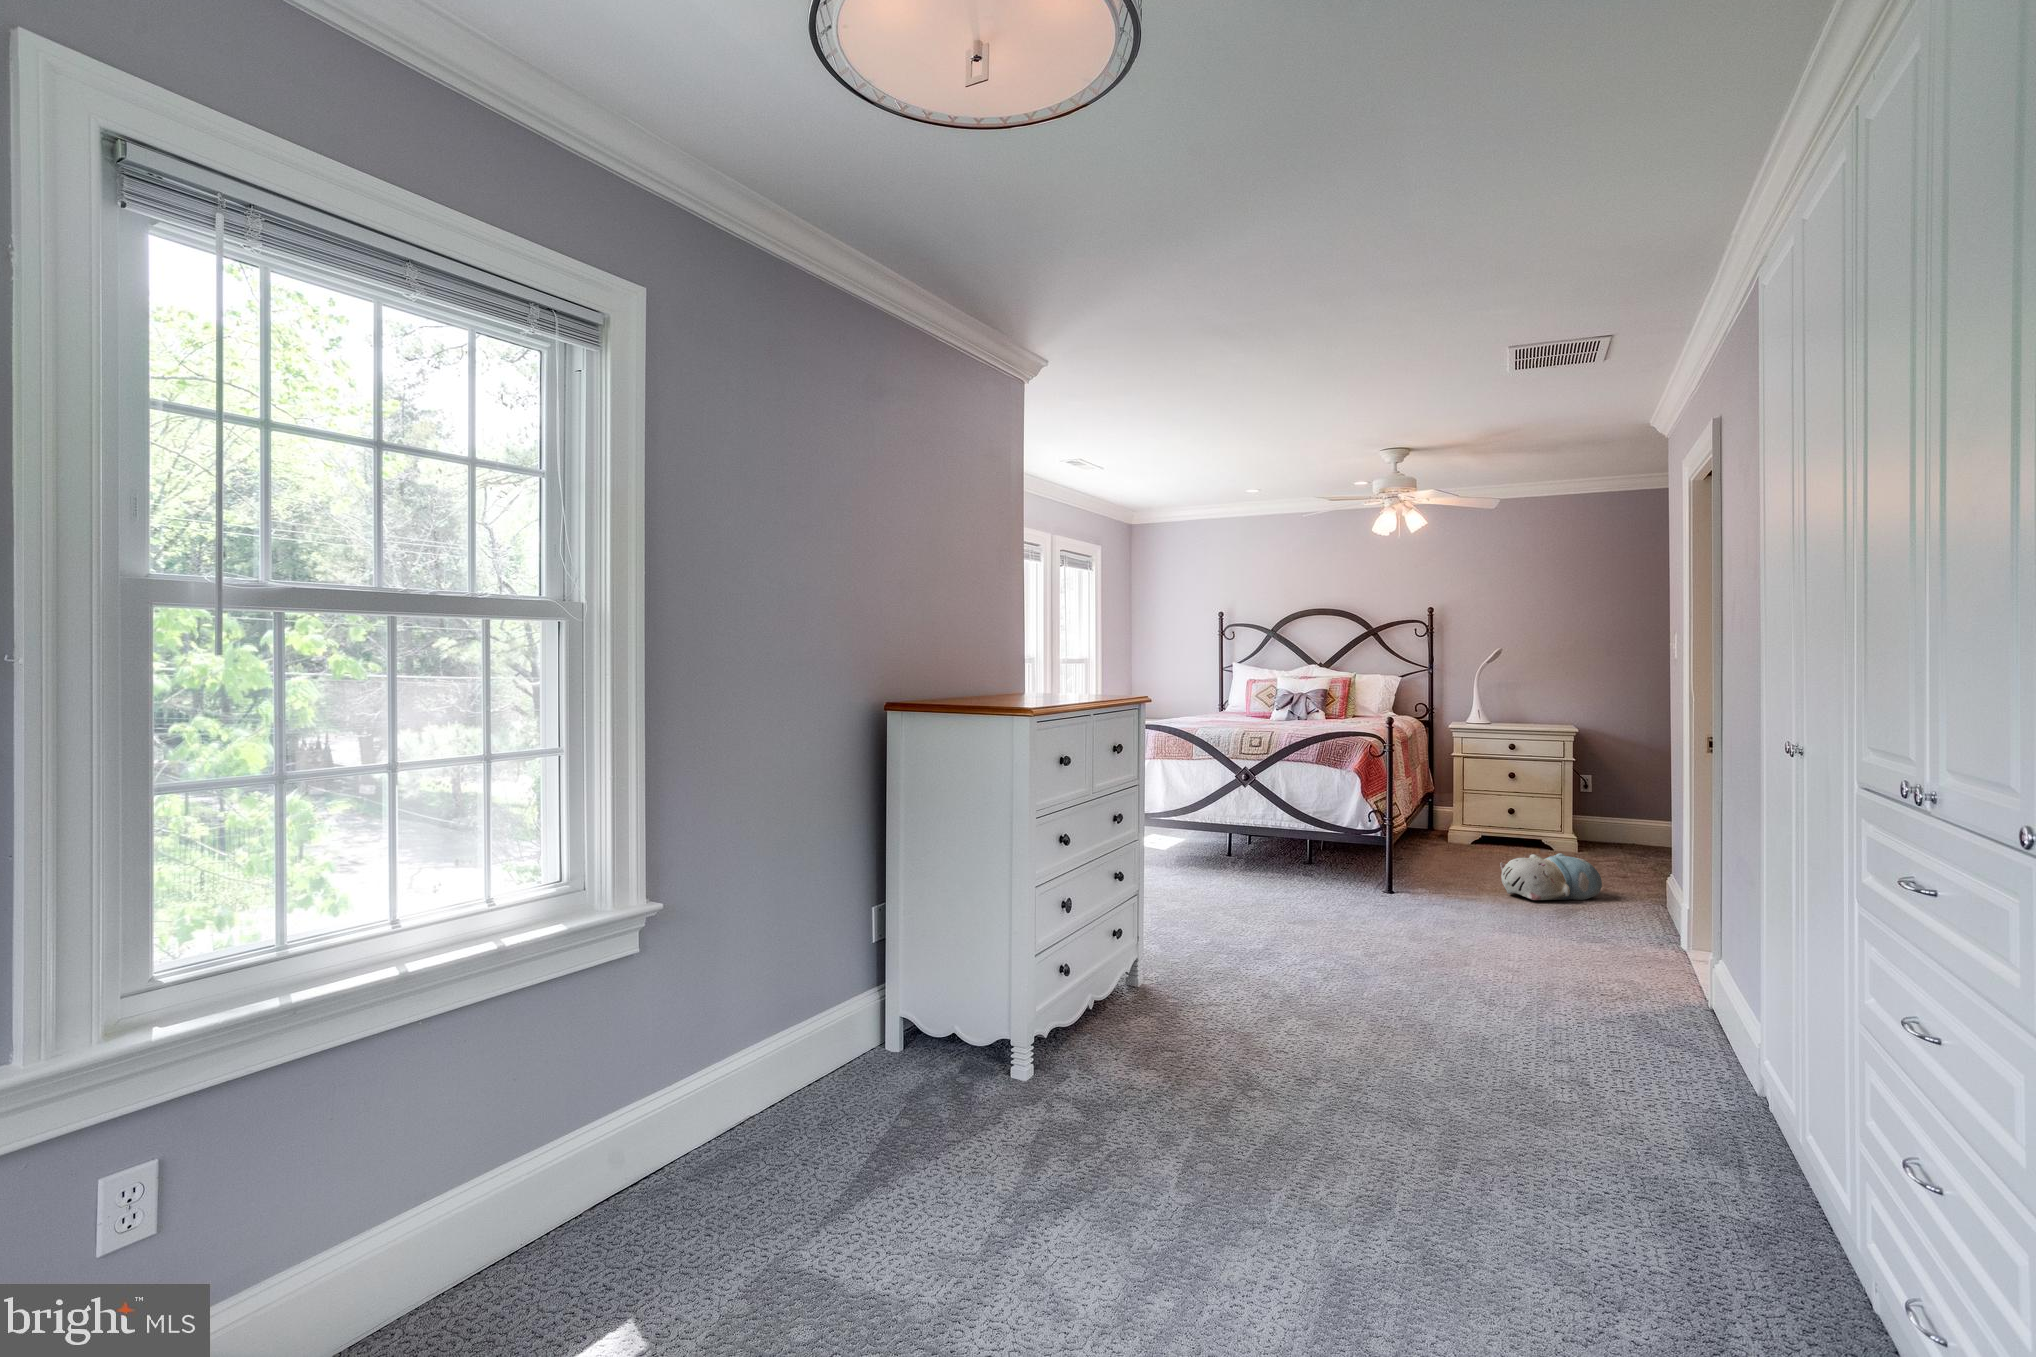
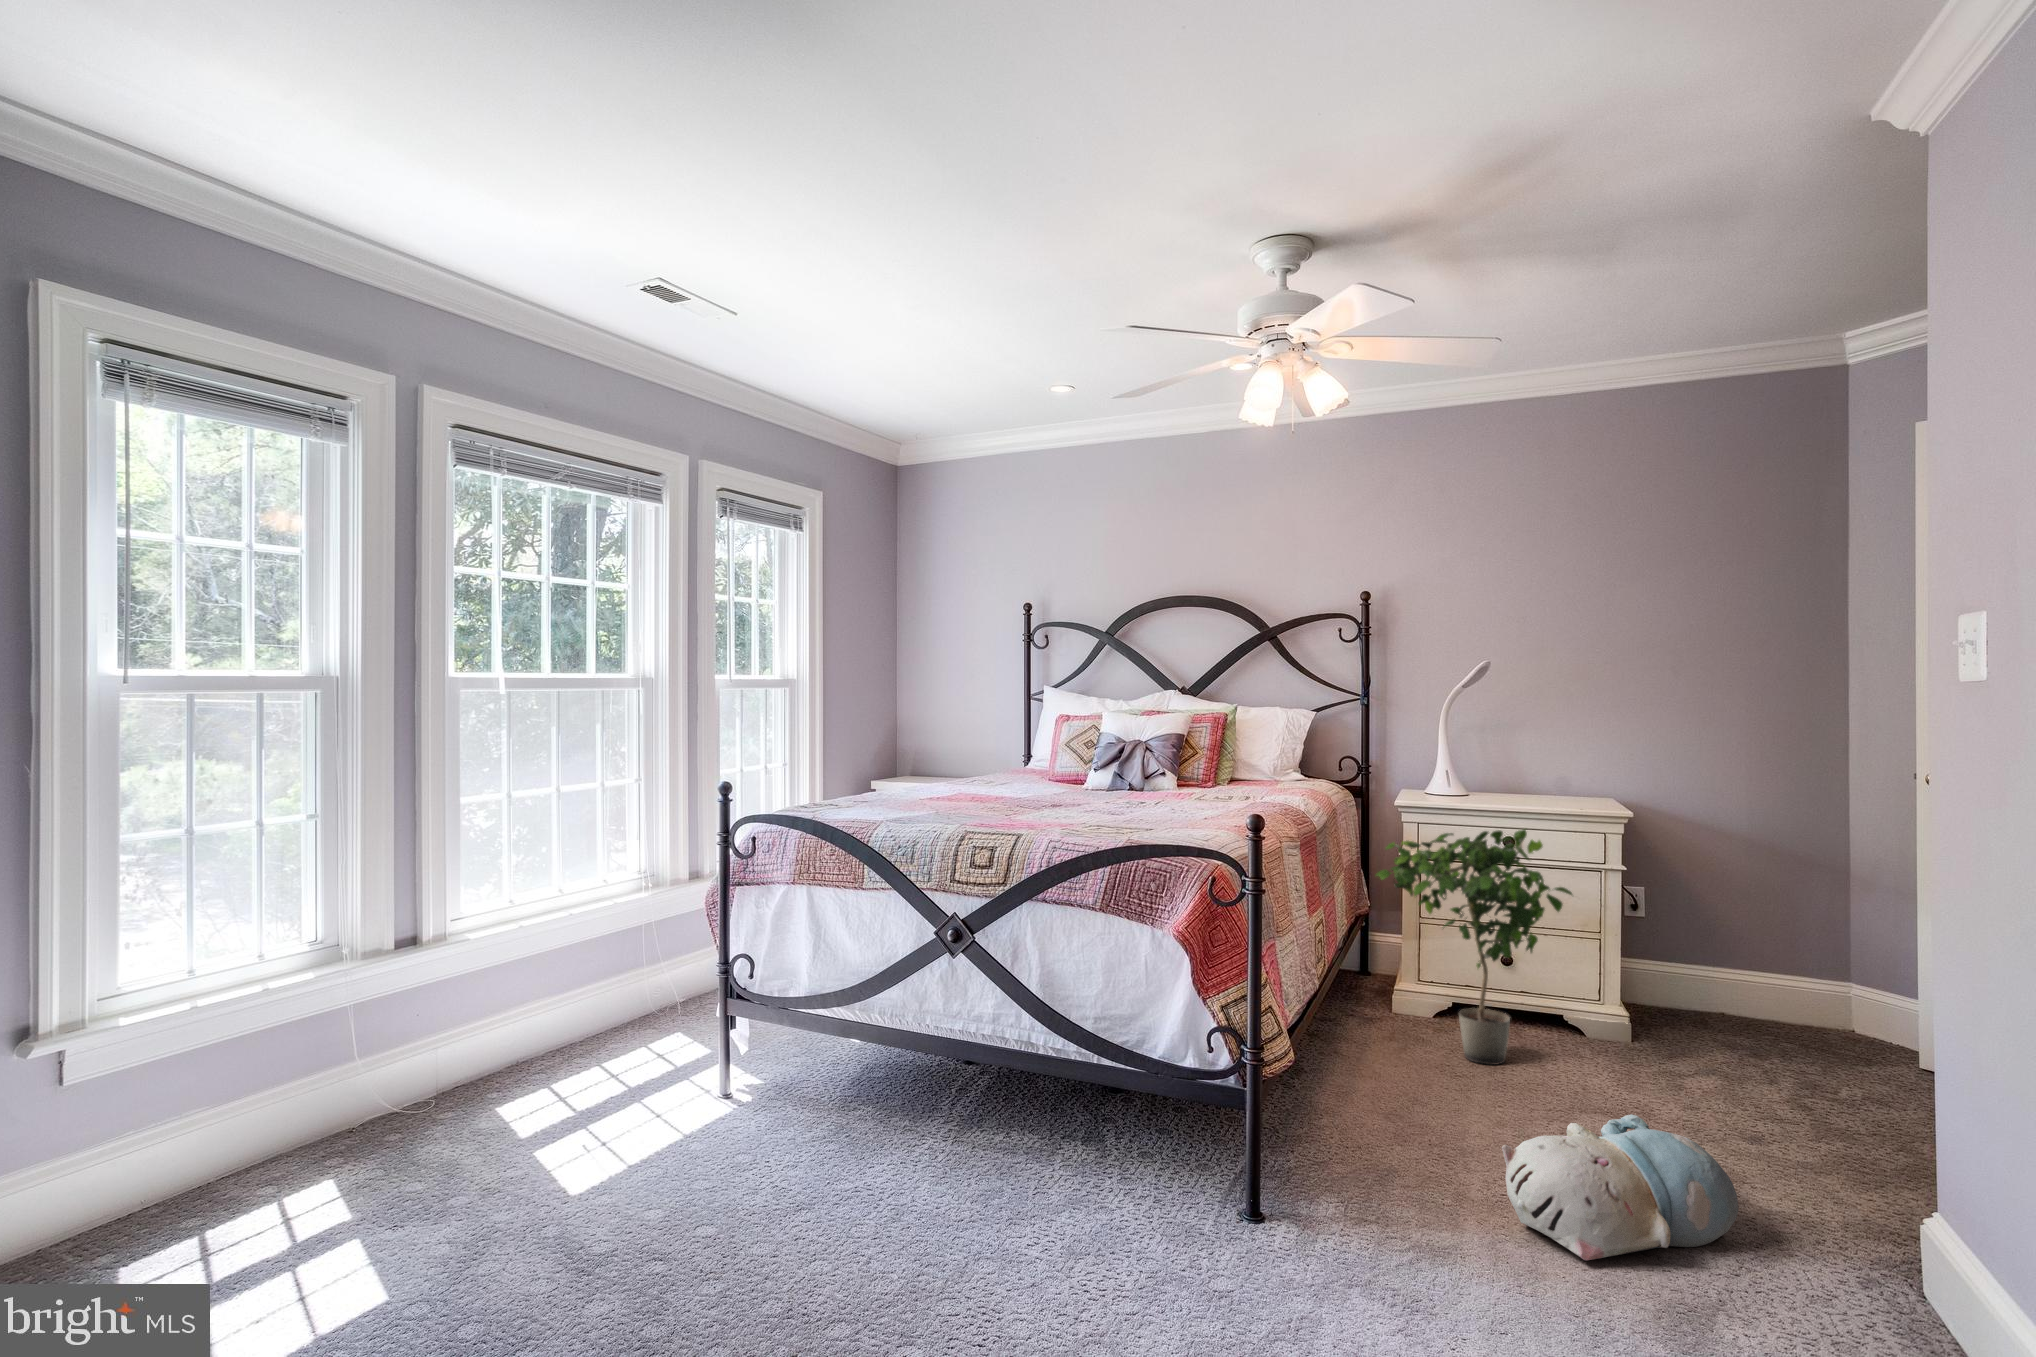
potted plant: none [1439,738,1545,857] -> present [1376,829,1572,1065]

